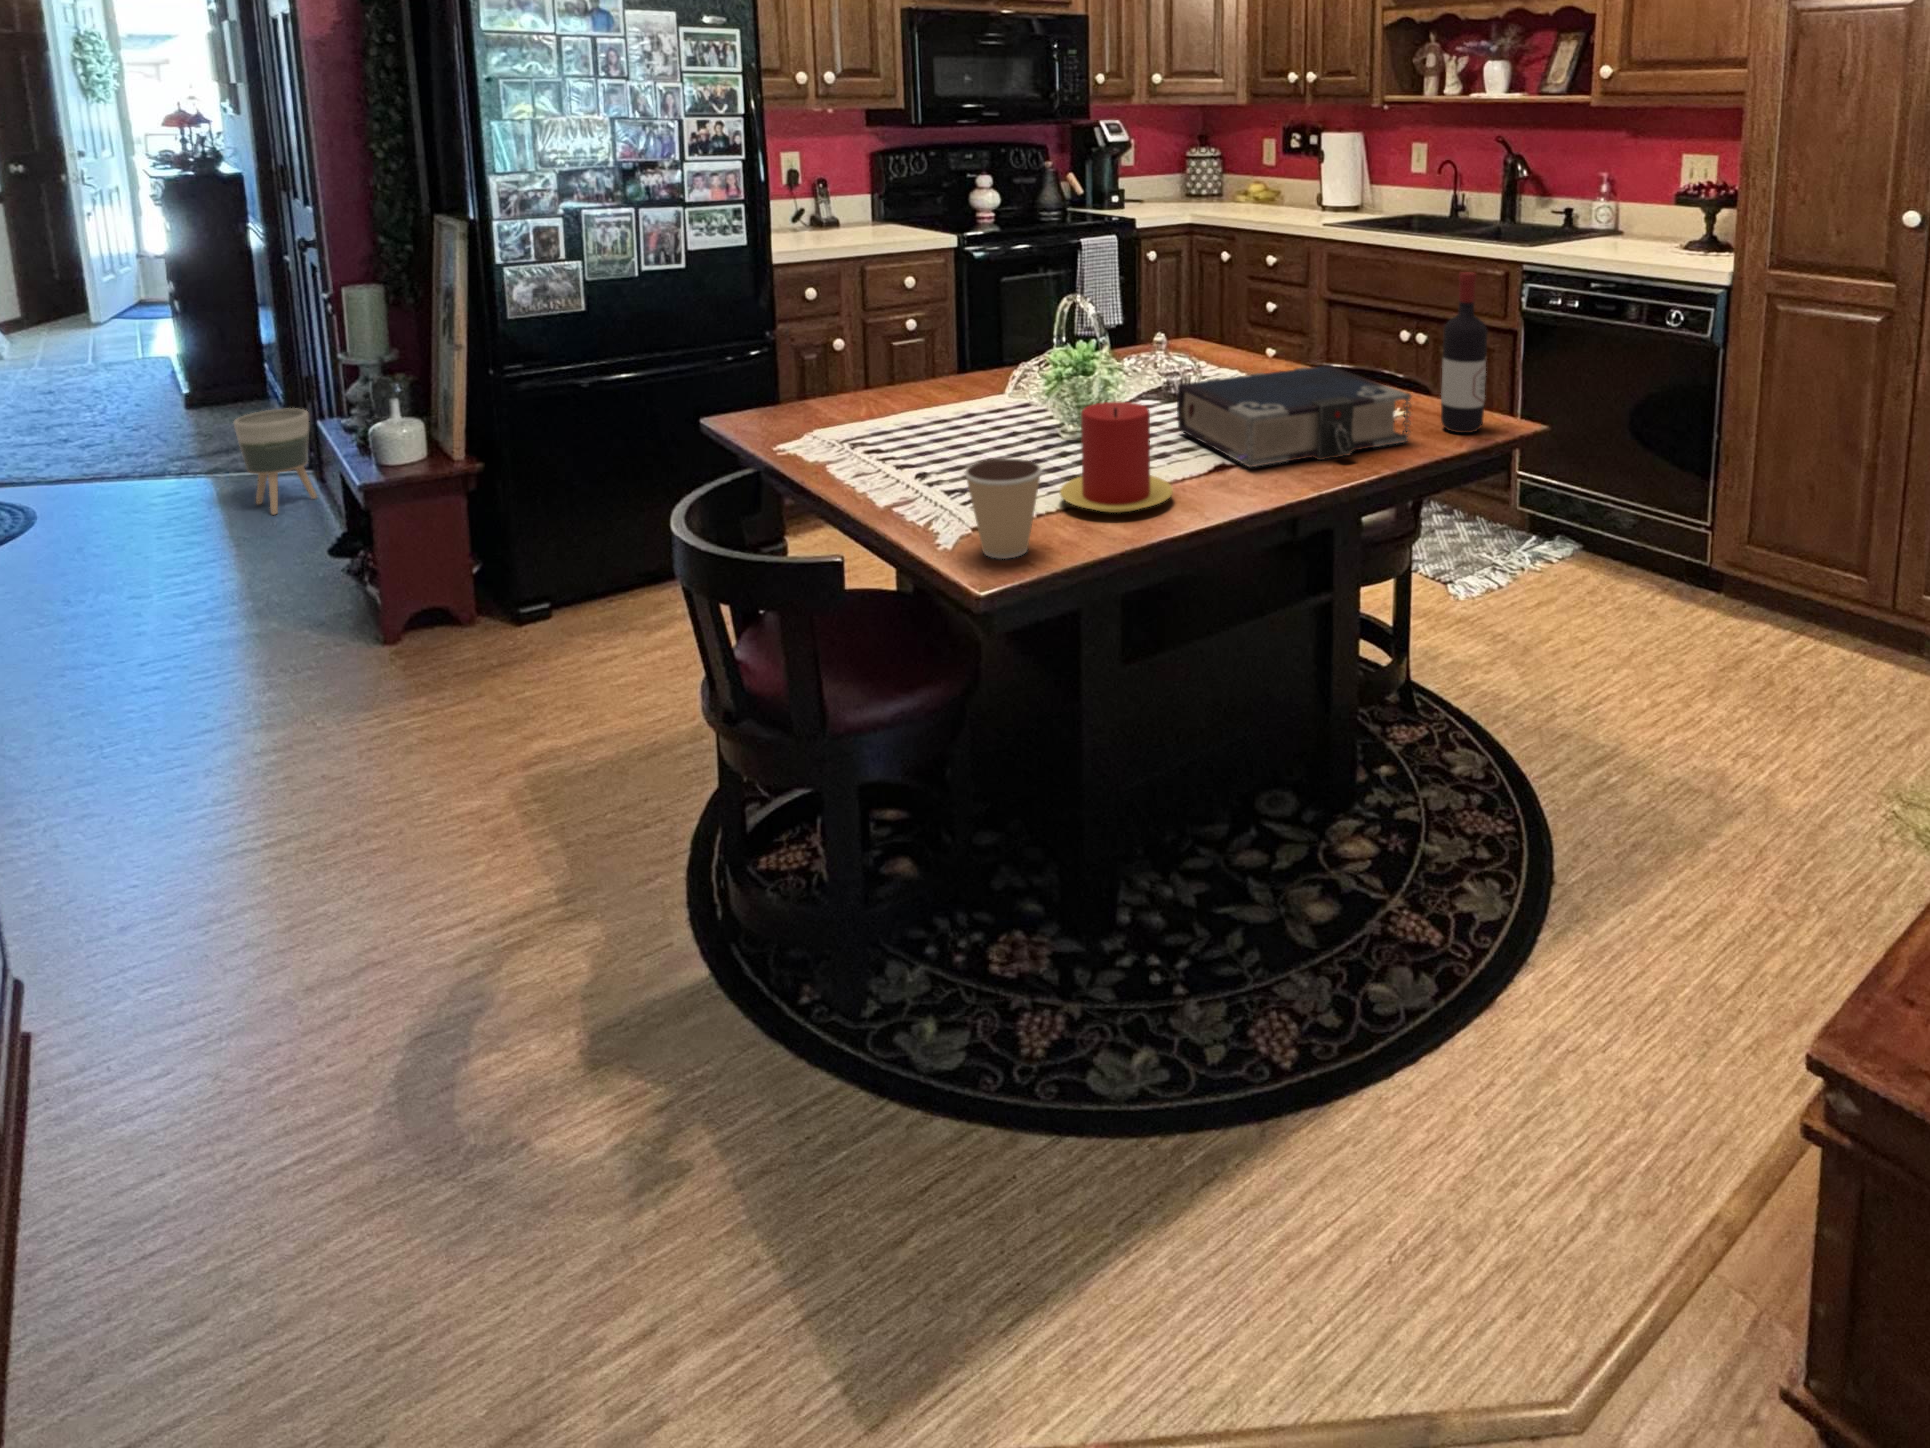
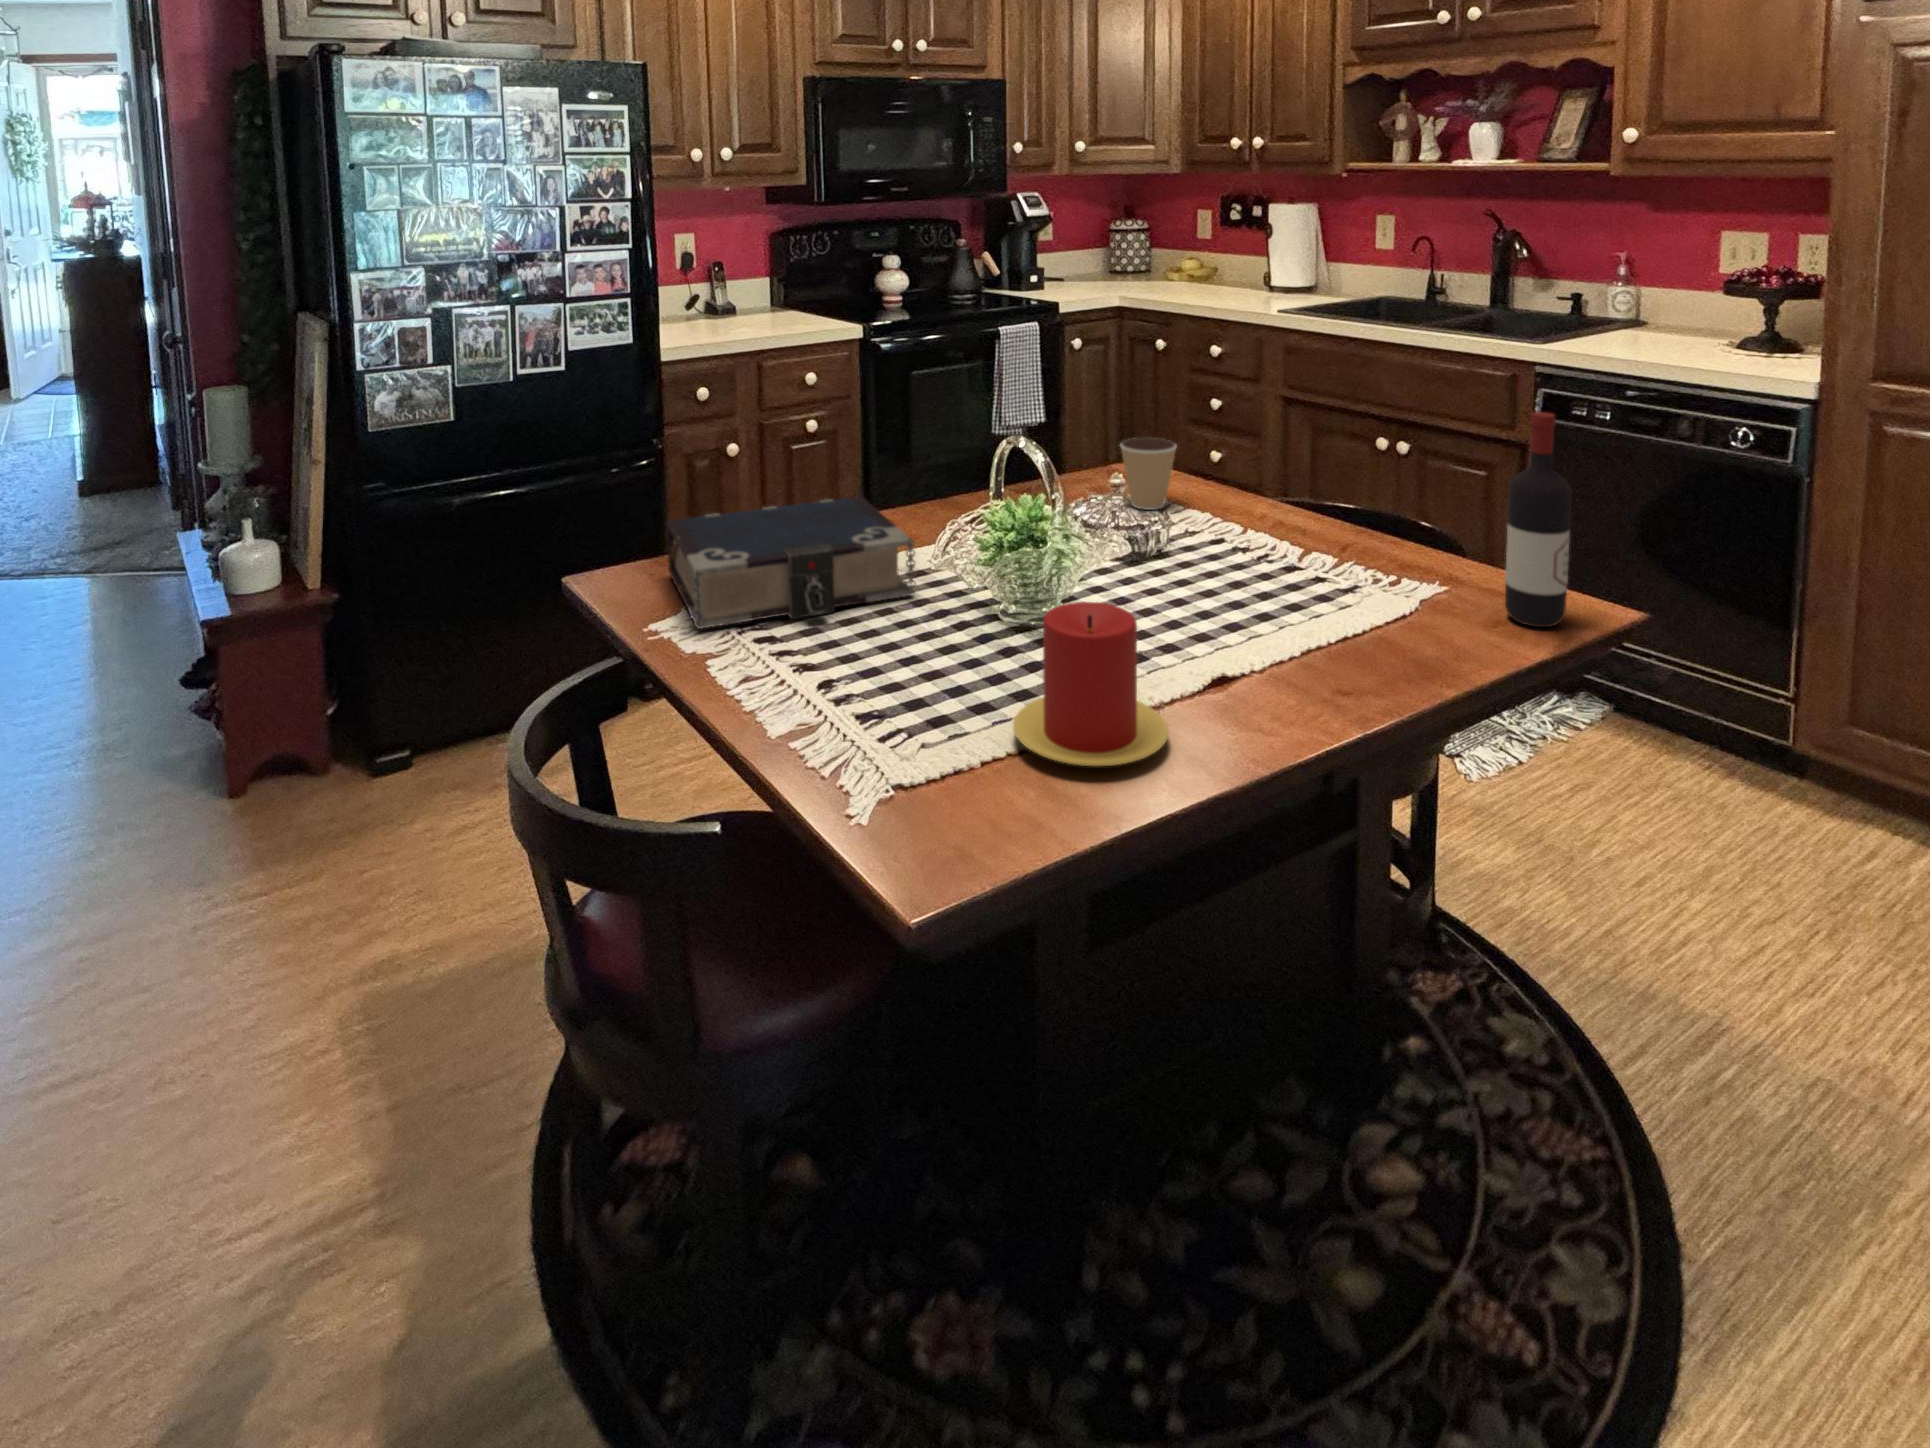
book: present [1177,365,1411,467] -> present [667,497,916,629]
planter: present [234,408,317,515] -> none [105,508,190,624]
coffee cup: present [965,458,1042,559] -> present [1120,438,1177,510]

